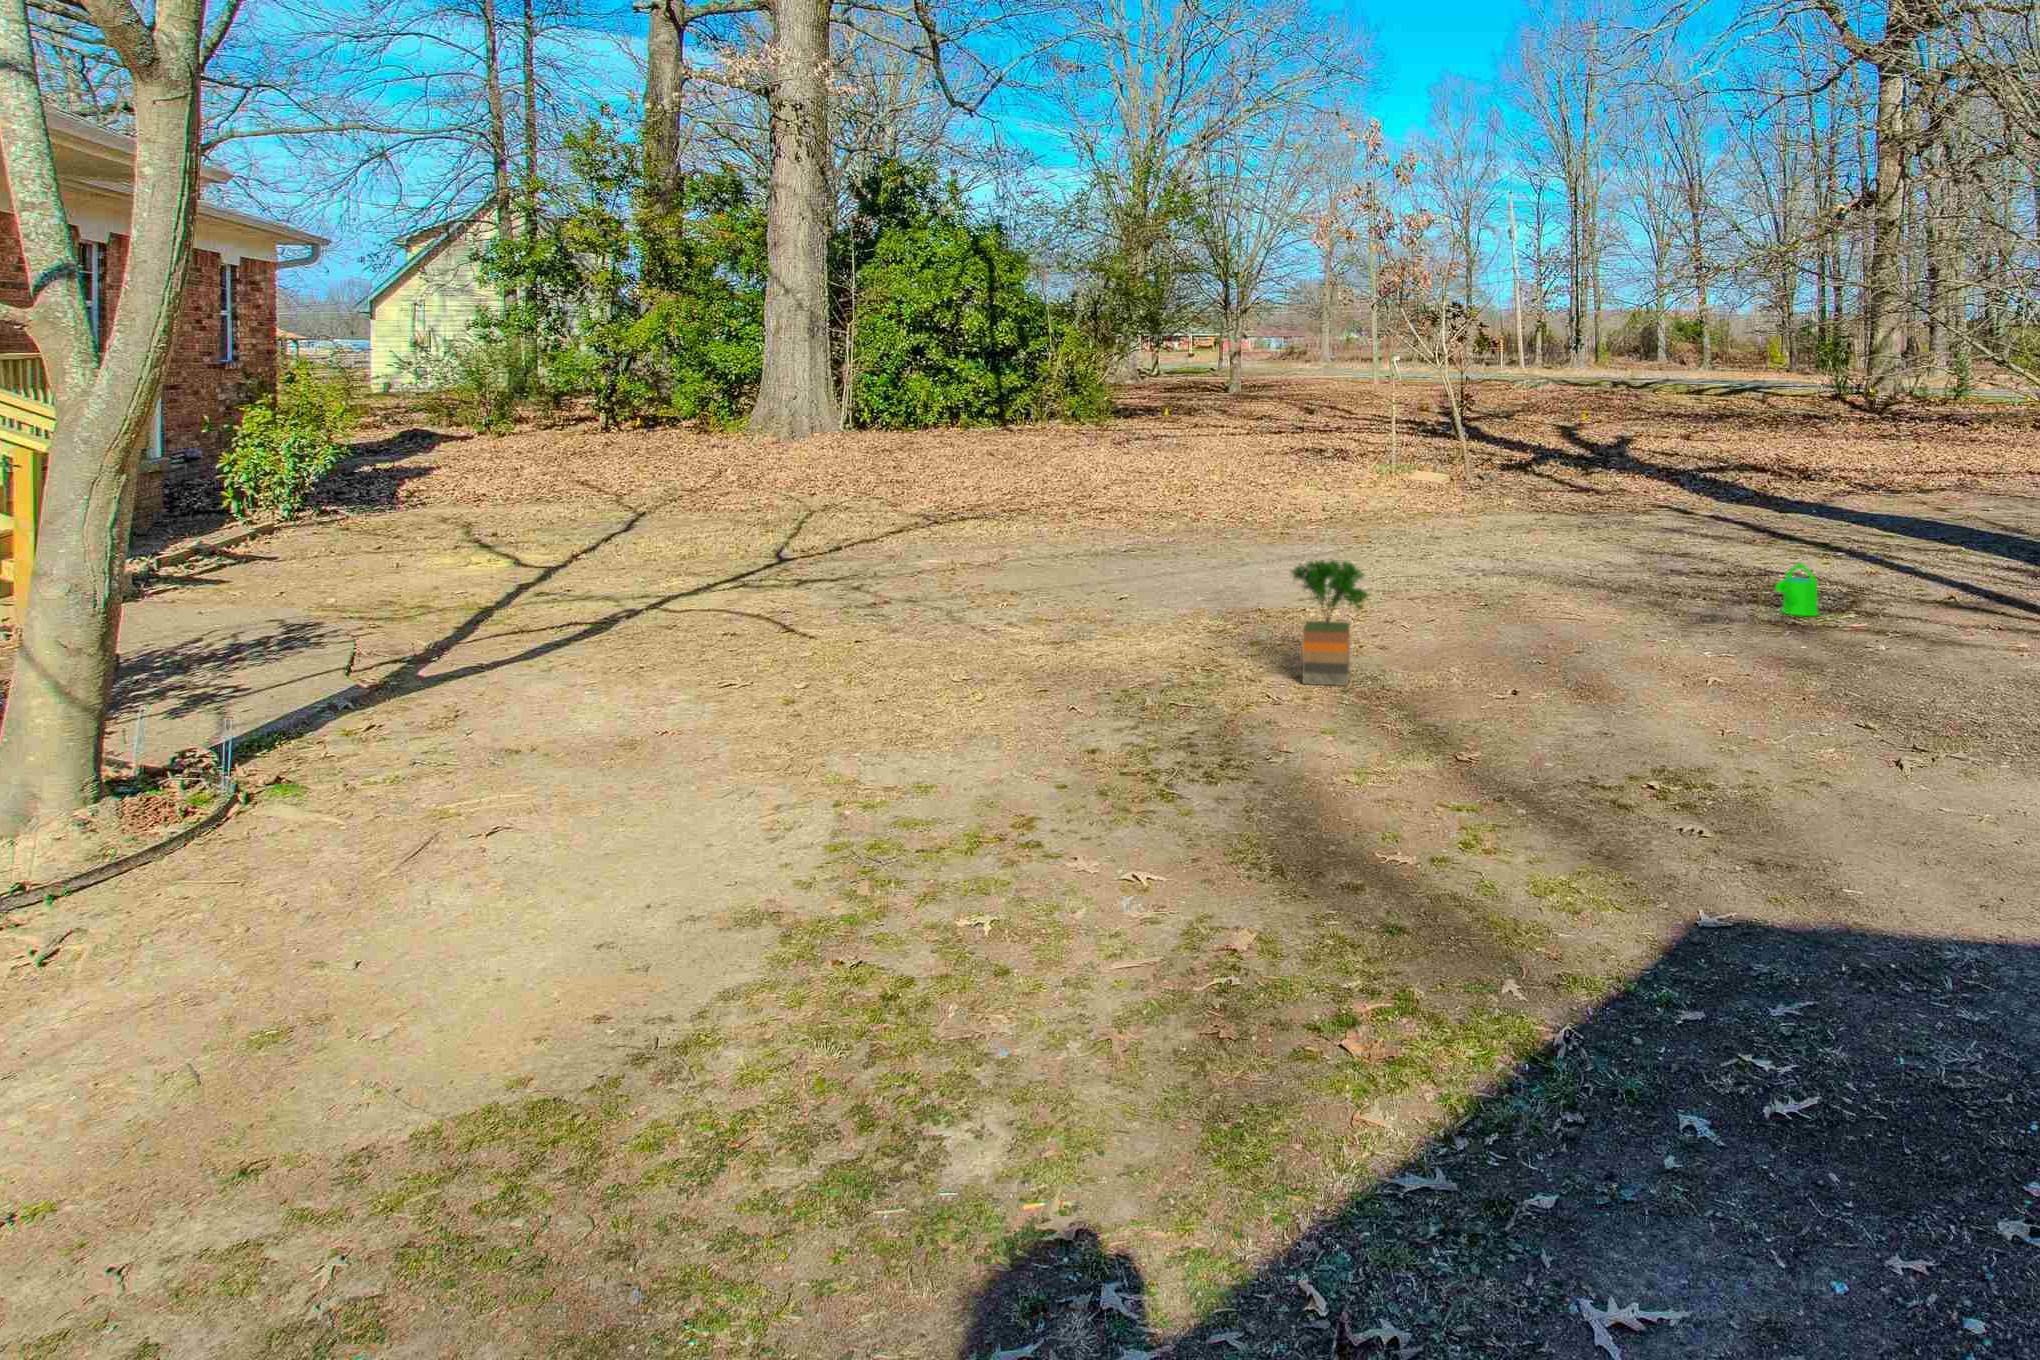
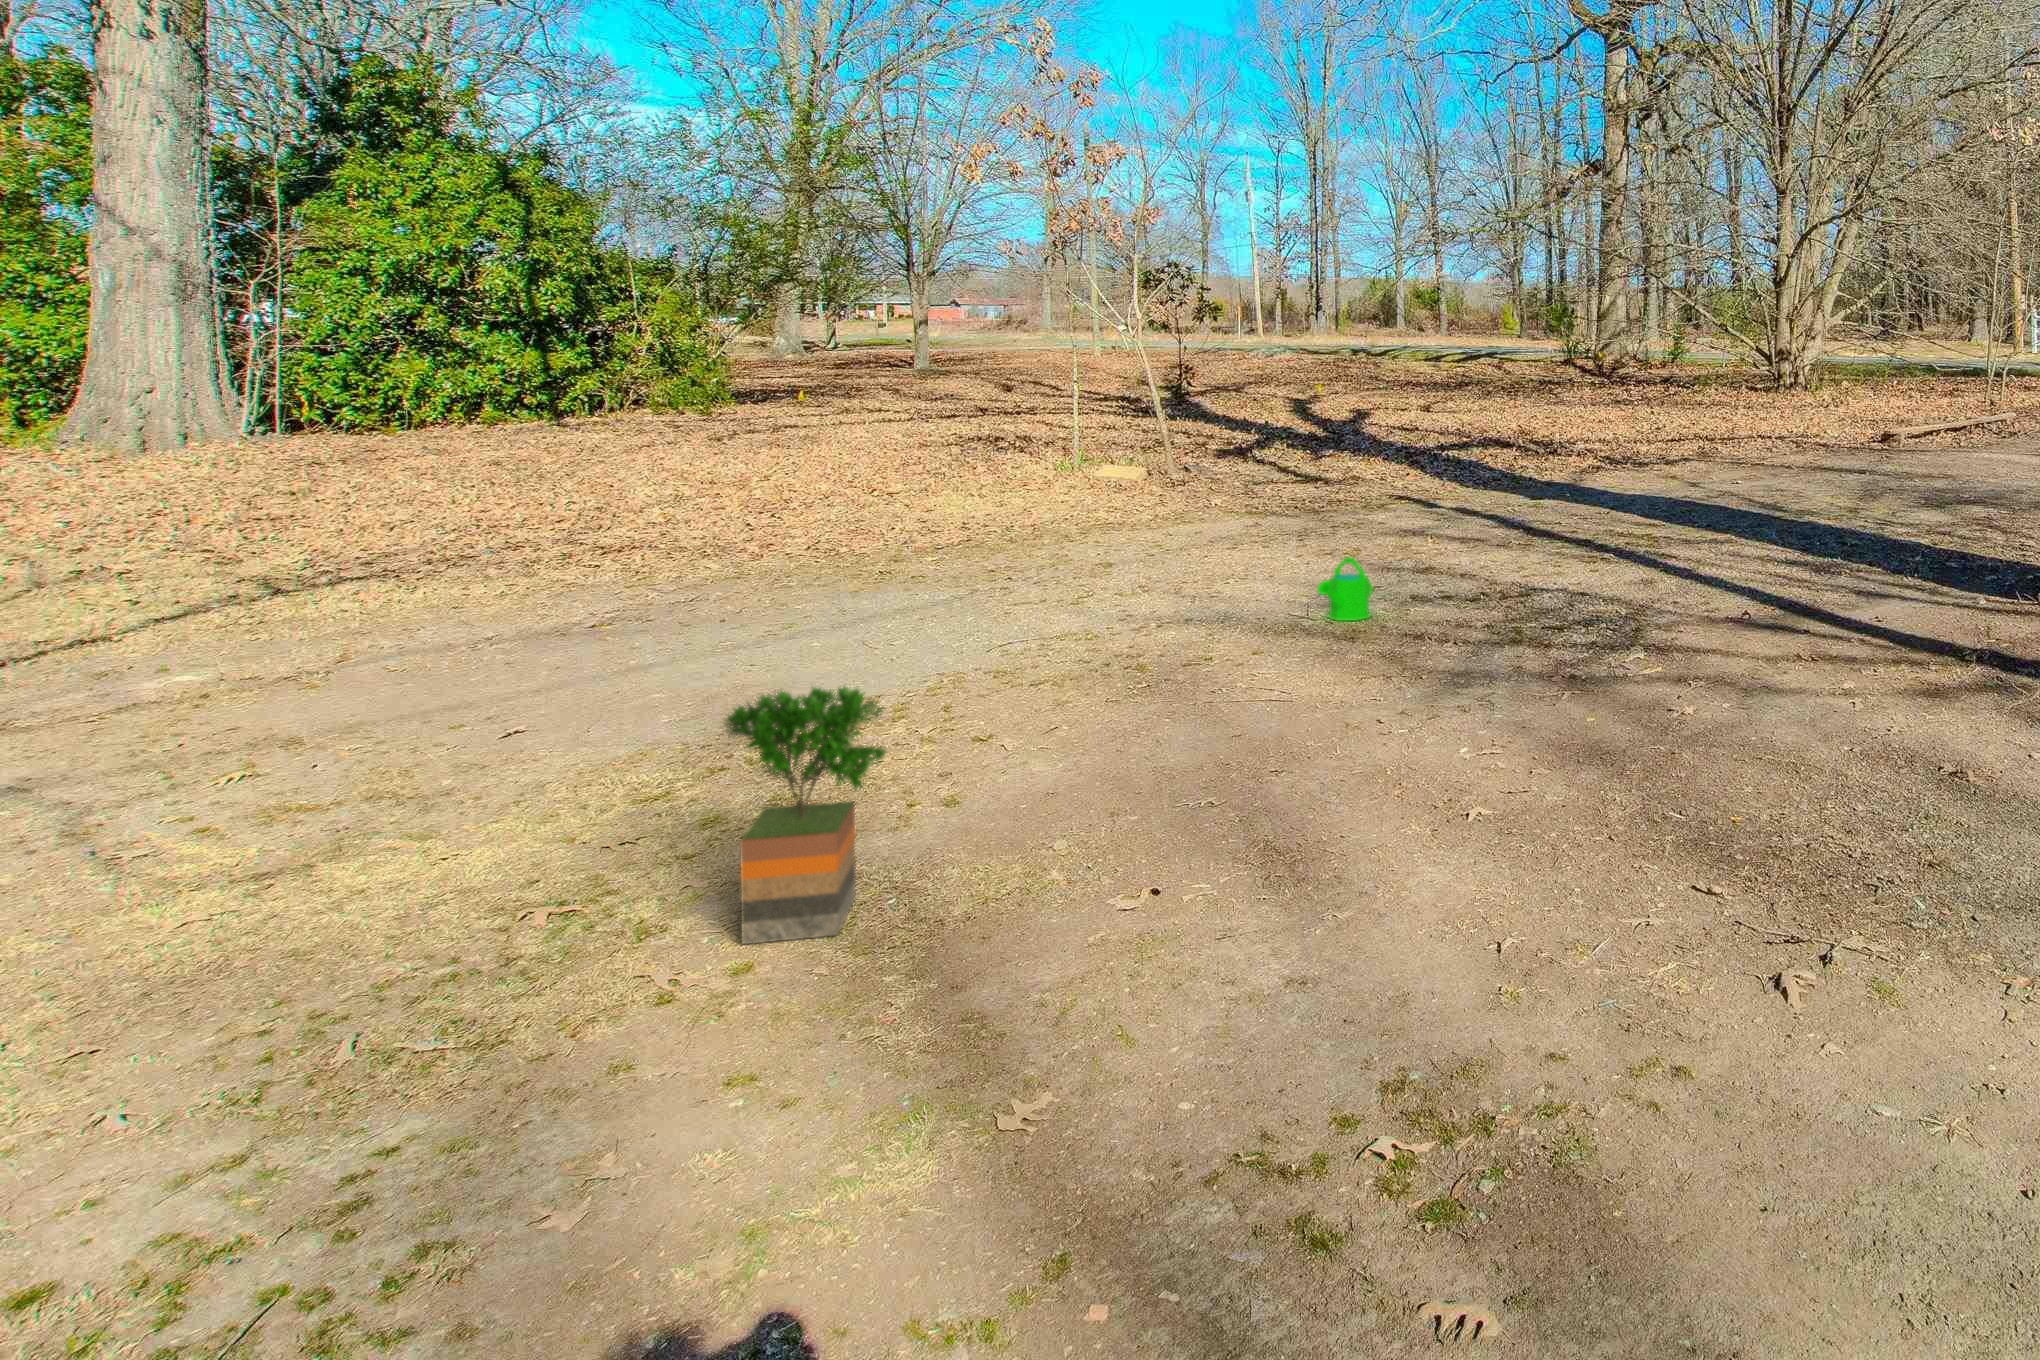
watering can: present [1776,563,1819,616] -> present [1317,557,1373,621]

